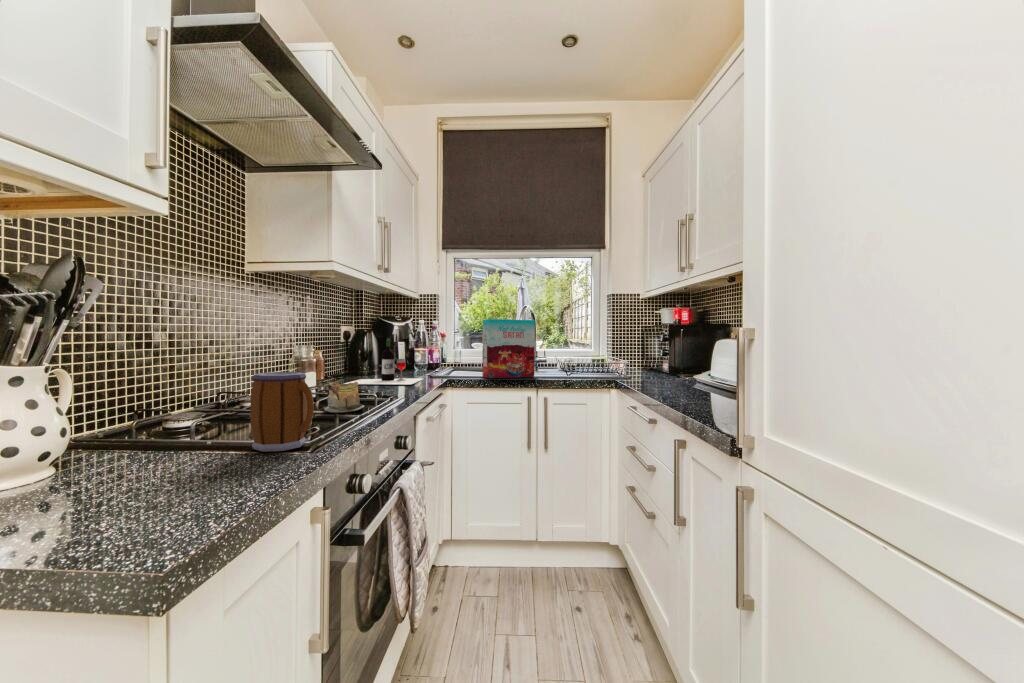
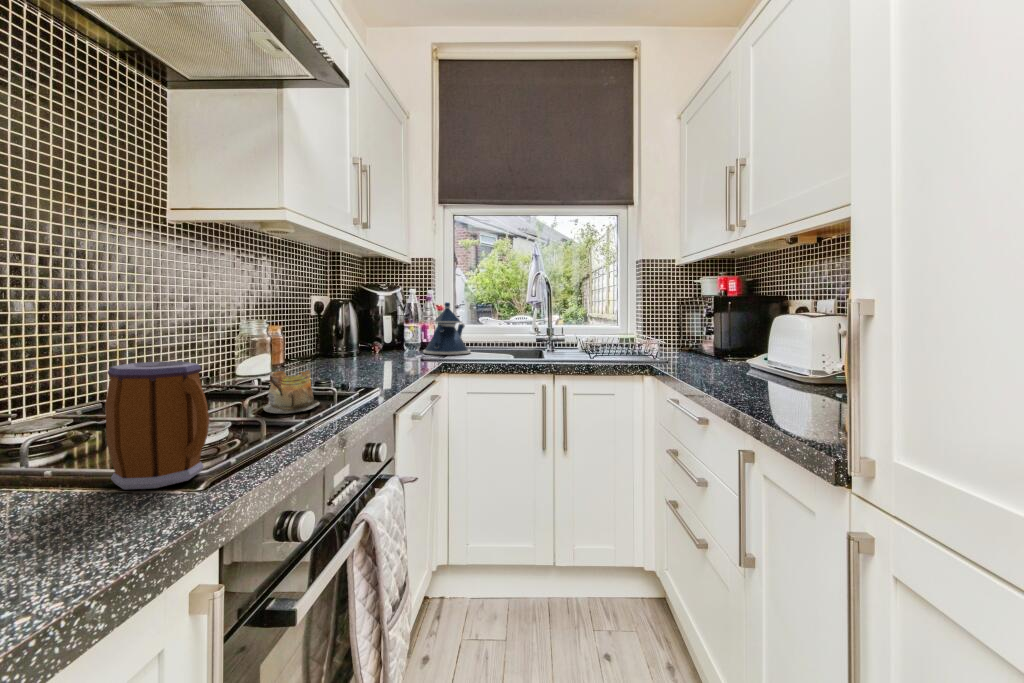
cereal box: present [482,319,535,378] -> none [485,288,550,362]
teapot: none [431,330,470,373] -> present [423,302,471,355]
wine bottle: present [345,339,423,384] -> none [307,313,413,370]

